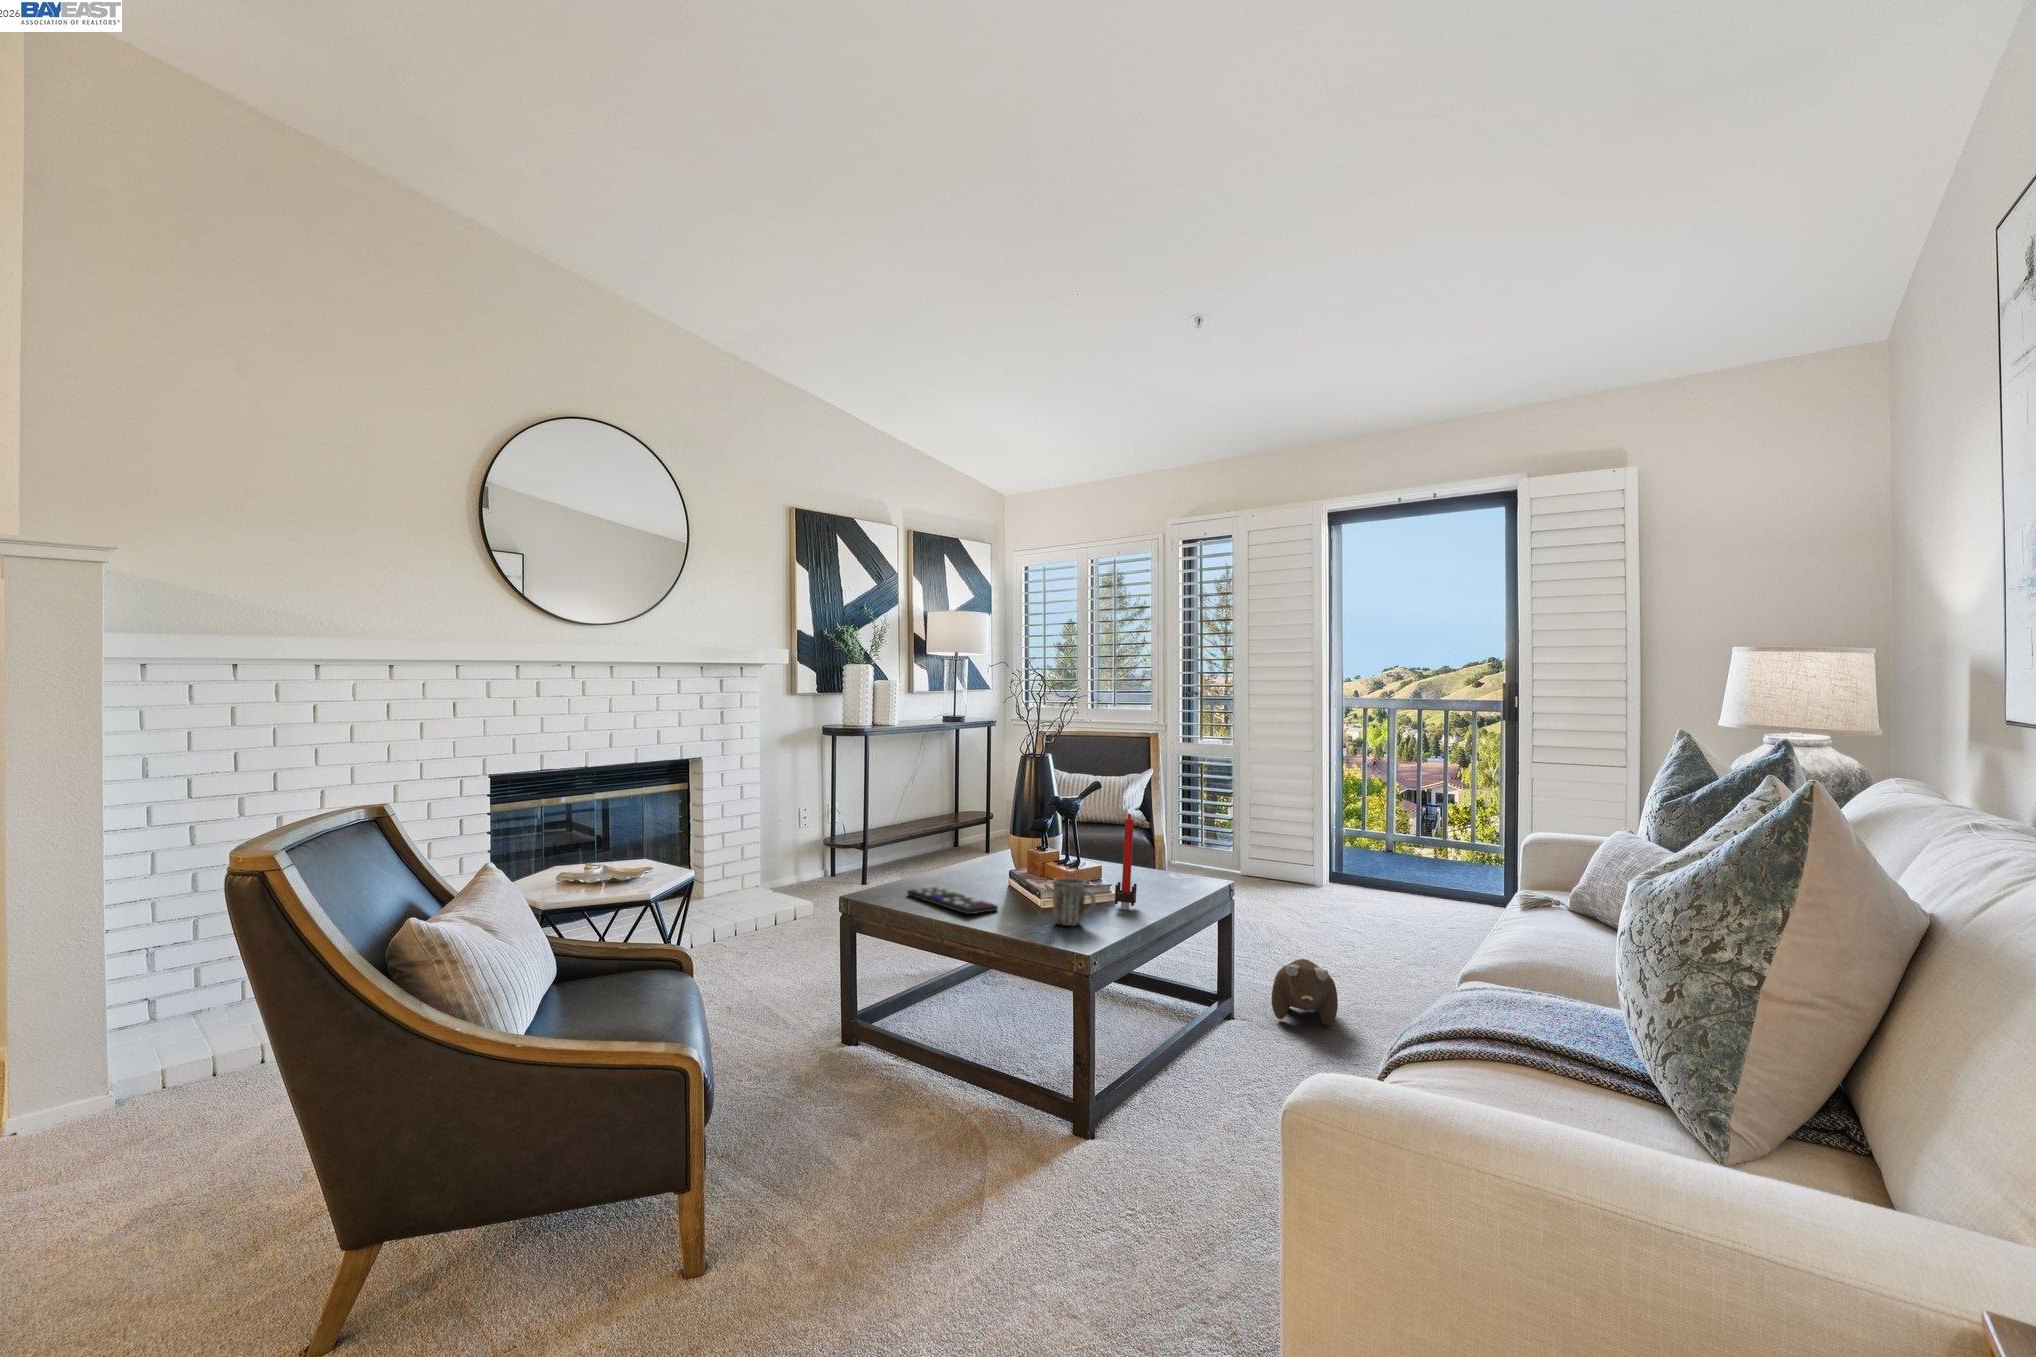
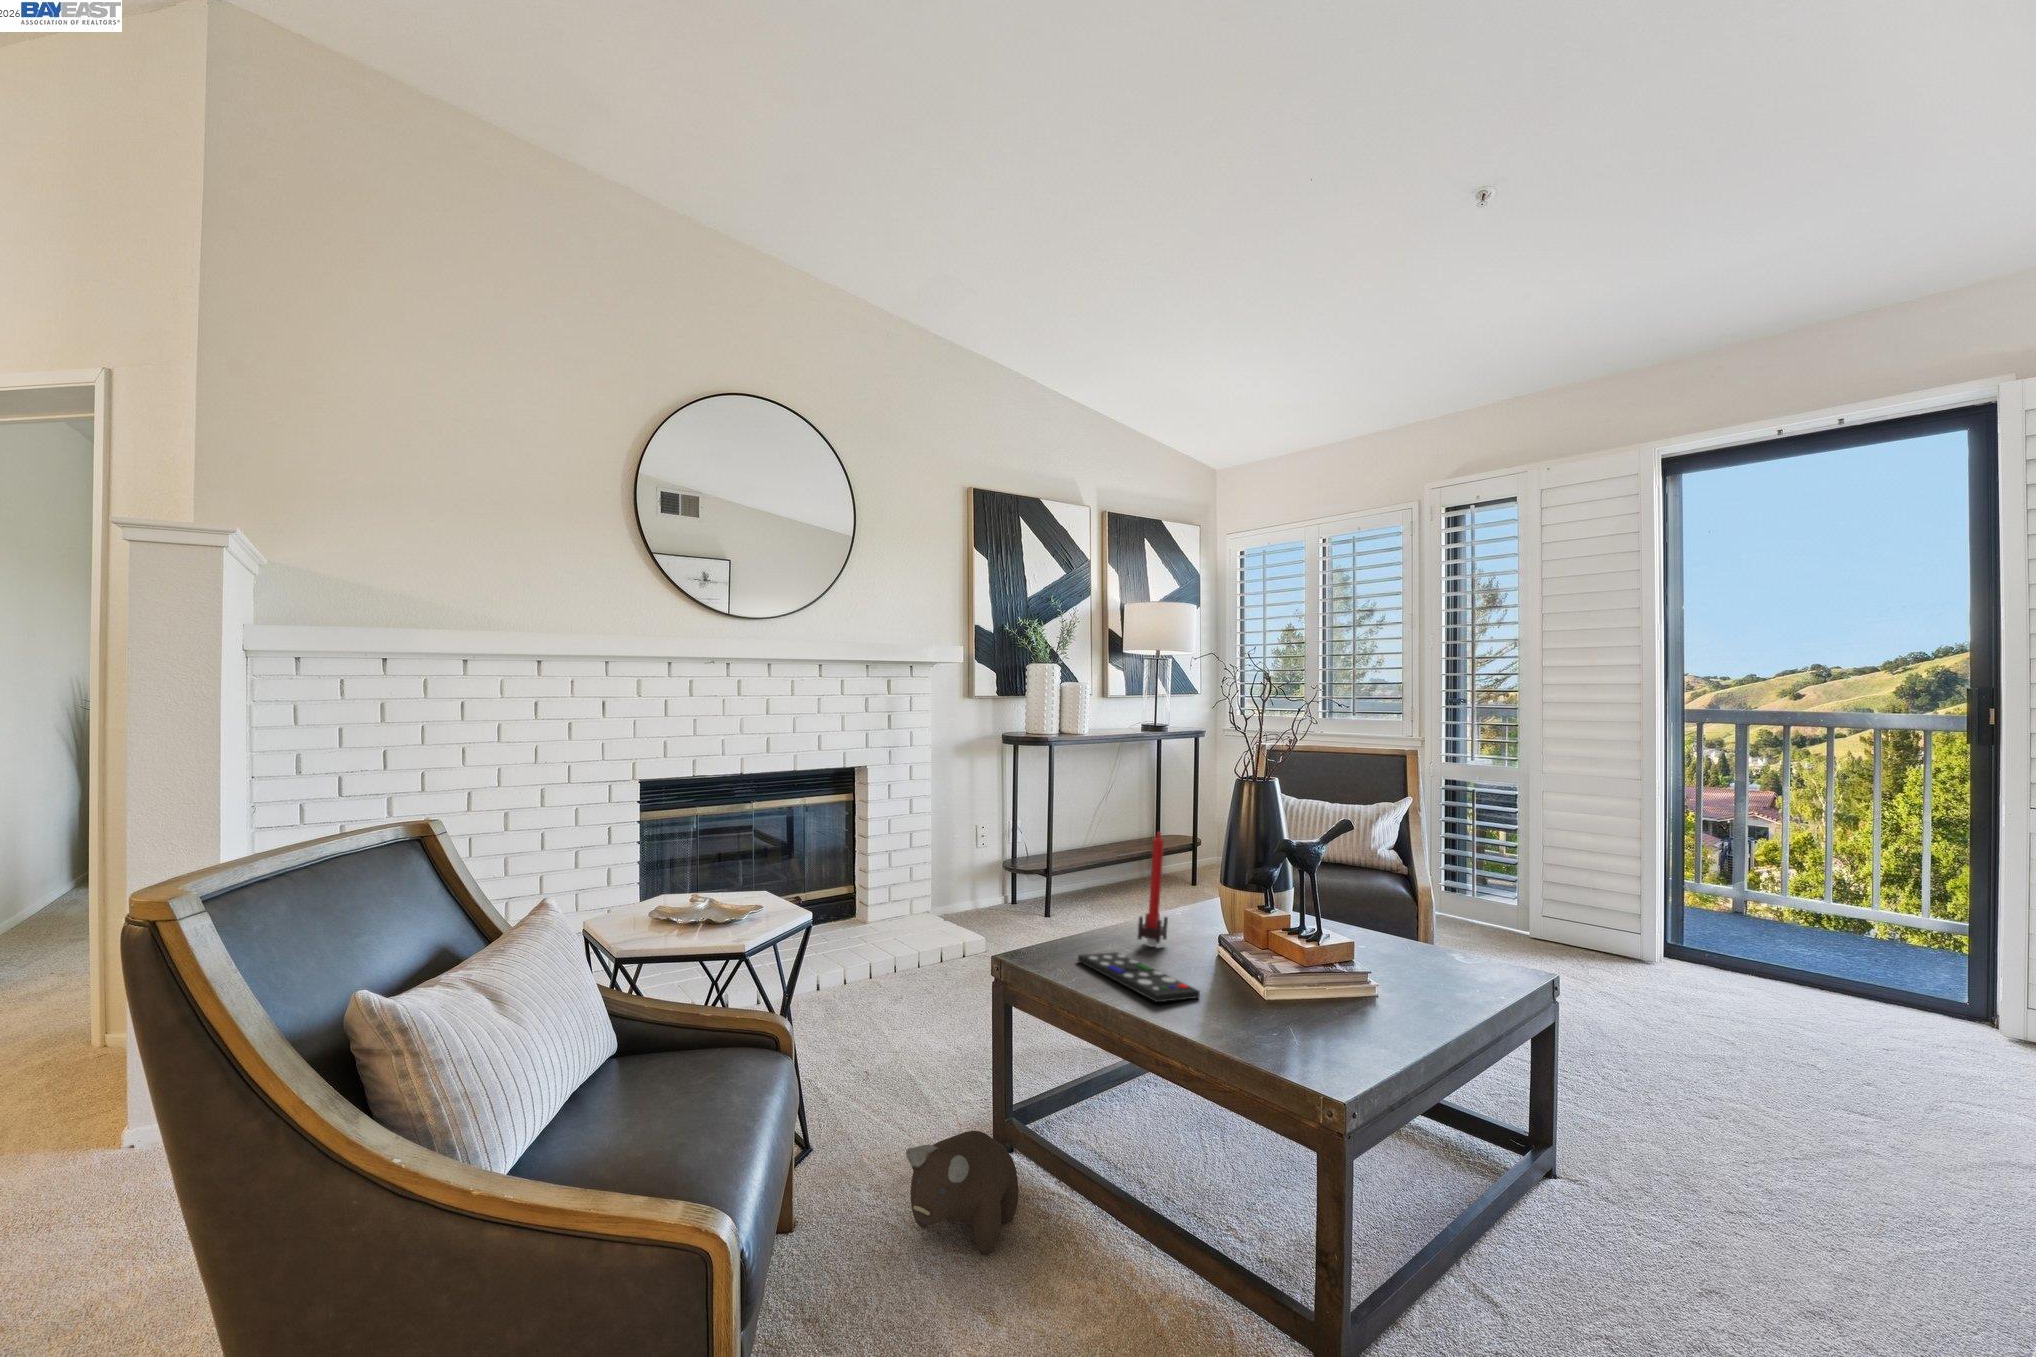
candle: present [1115,814,1137,909] -> present [1138,832,1168,947]
mug: present [1053,878,1095,926] -> none [1280,962,1347,1036]
plush toy: present [1272,959,1338,1026] -> present [906,1131,1019,1254]

